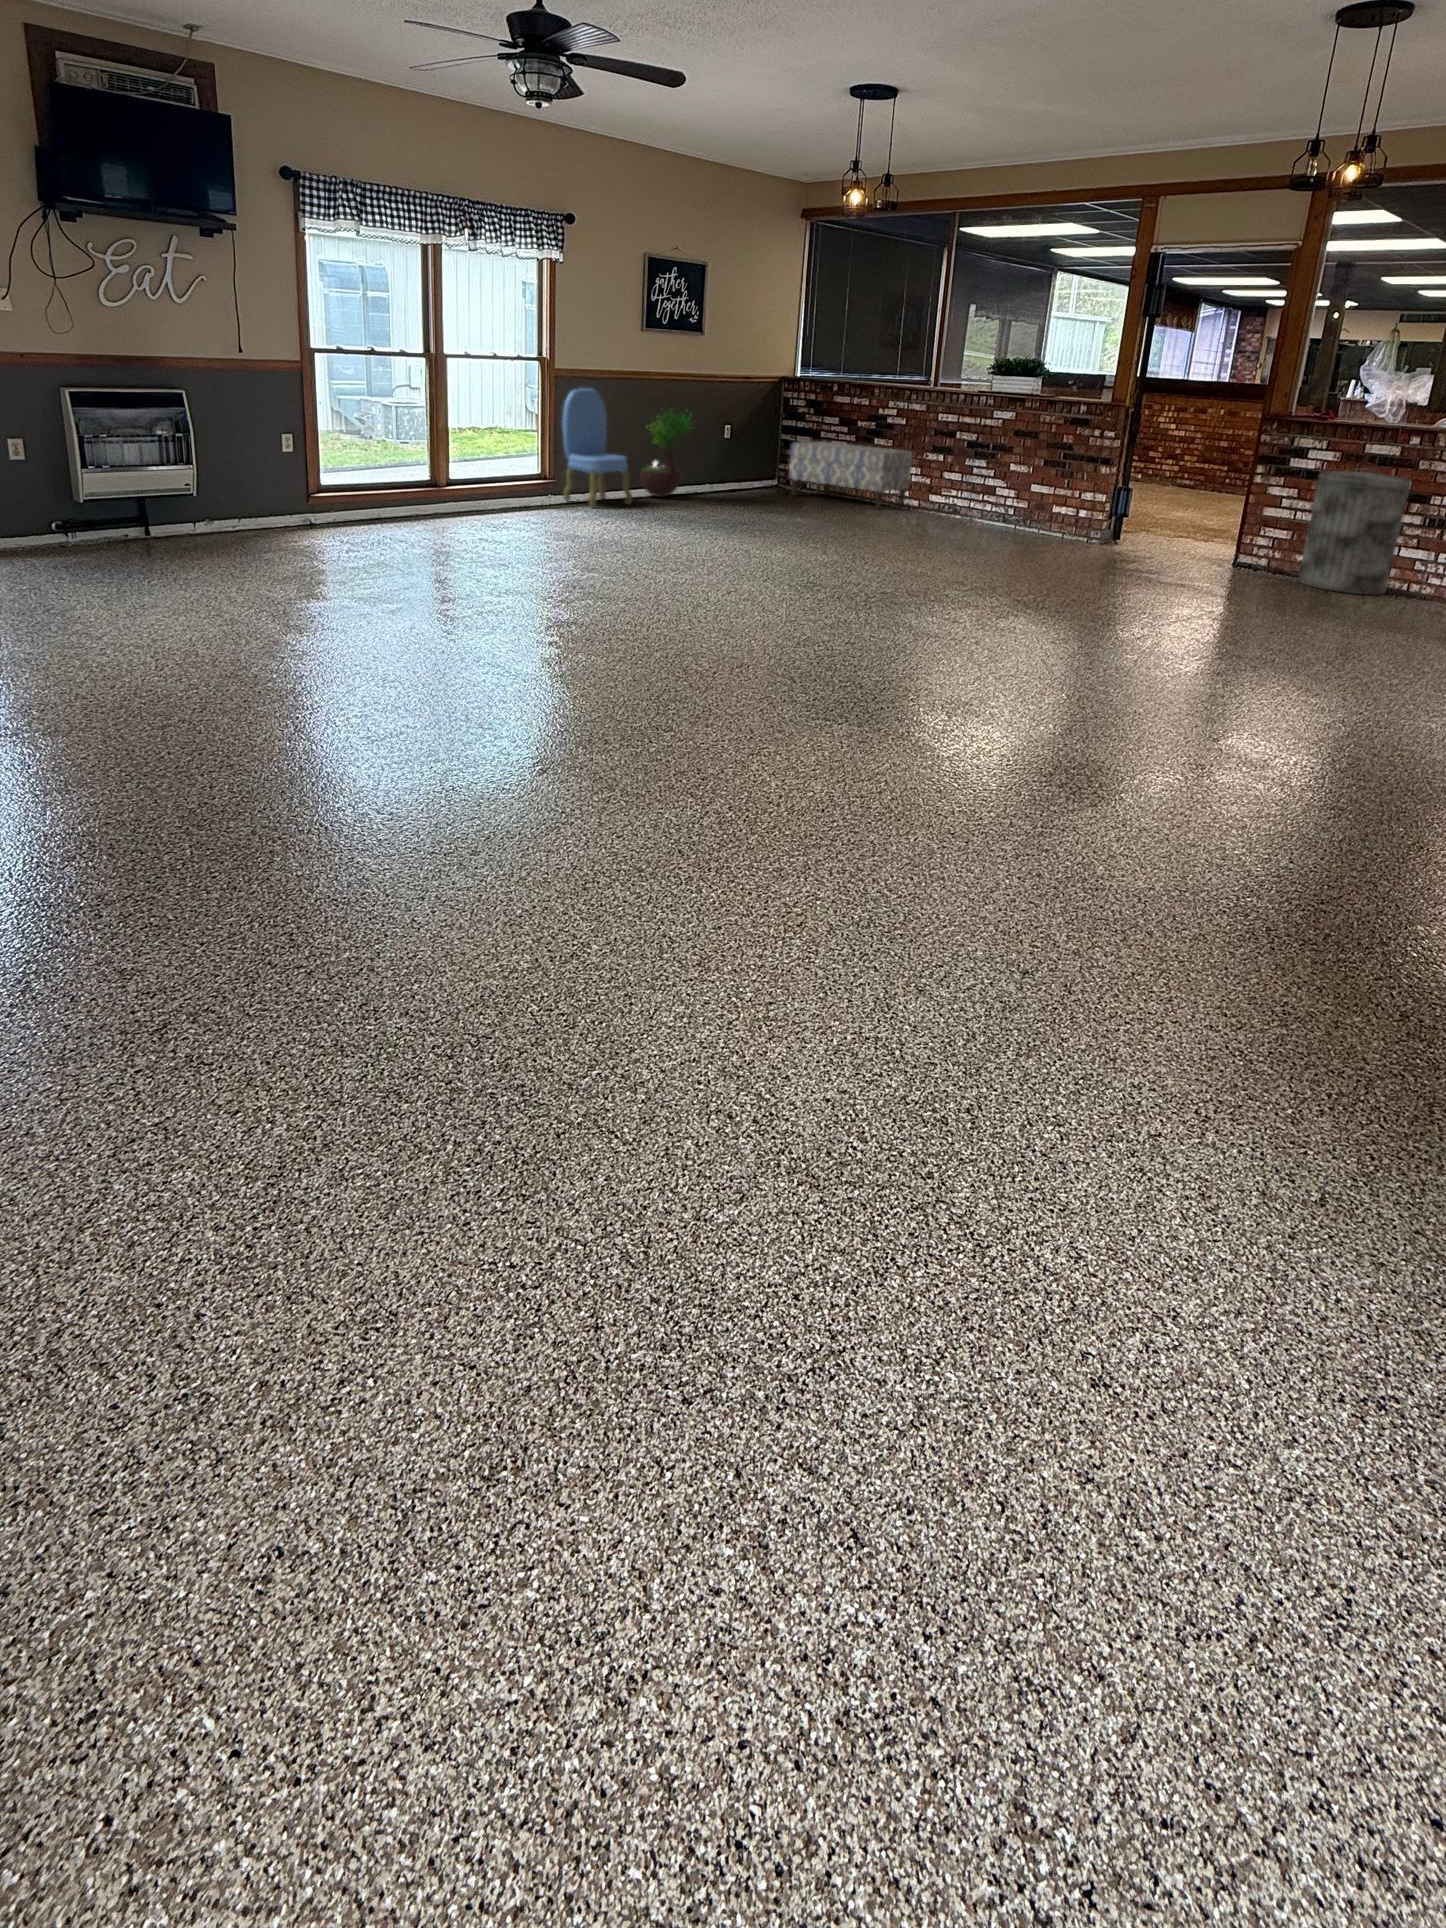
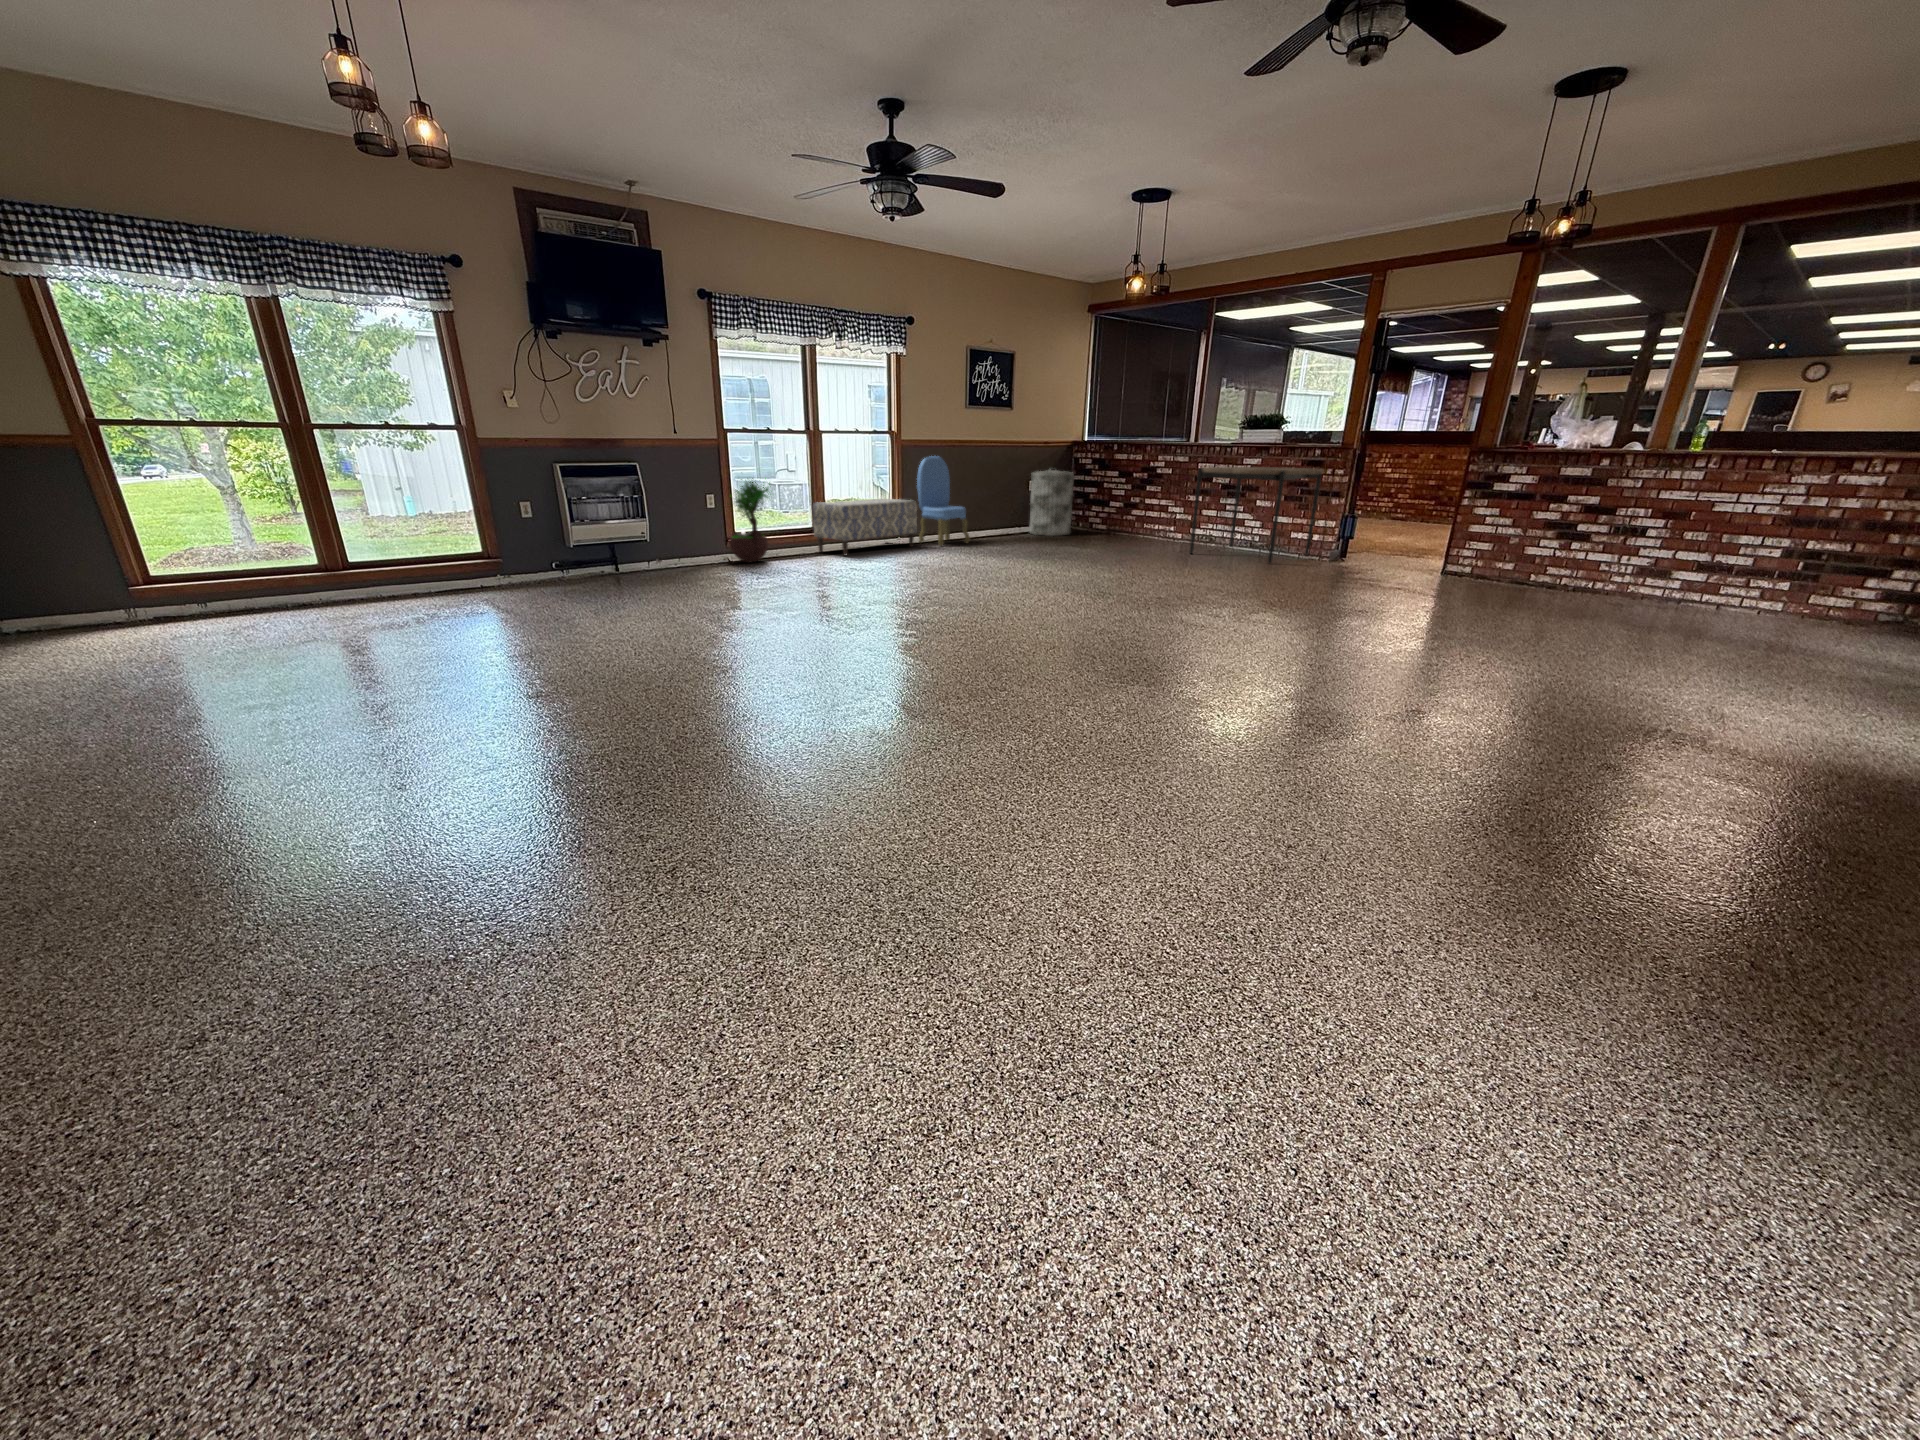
potted tree: present [641,409,692,497] -> present [730,478,770,562]
dining table: none [920,418,1086,546] -> present [1189,467,1322,563]
bench: present [789,441,913,509] -> present [813,498,917,556]
trash can: present [1298,468,1412,595] -> present [1029,469,1074,536]

